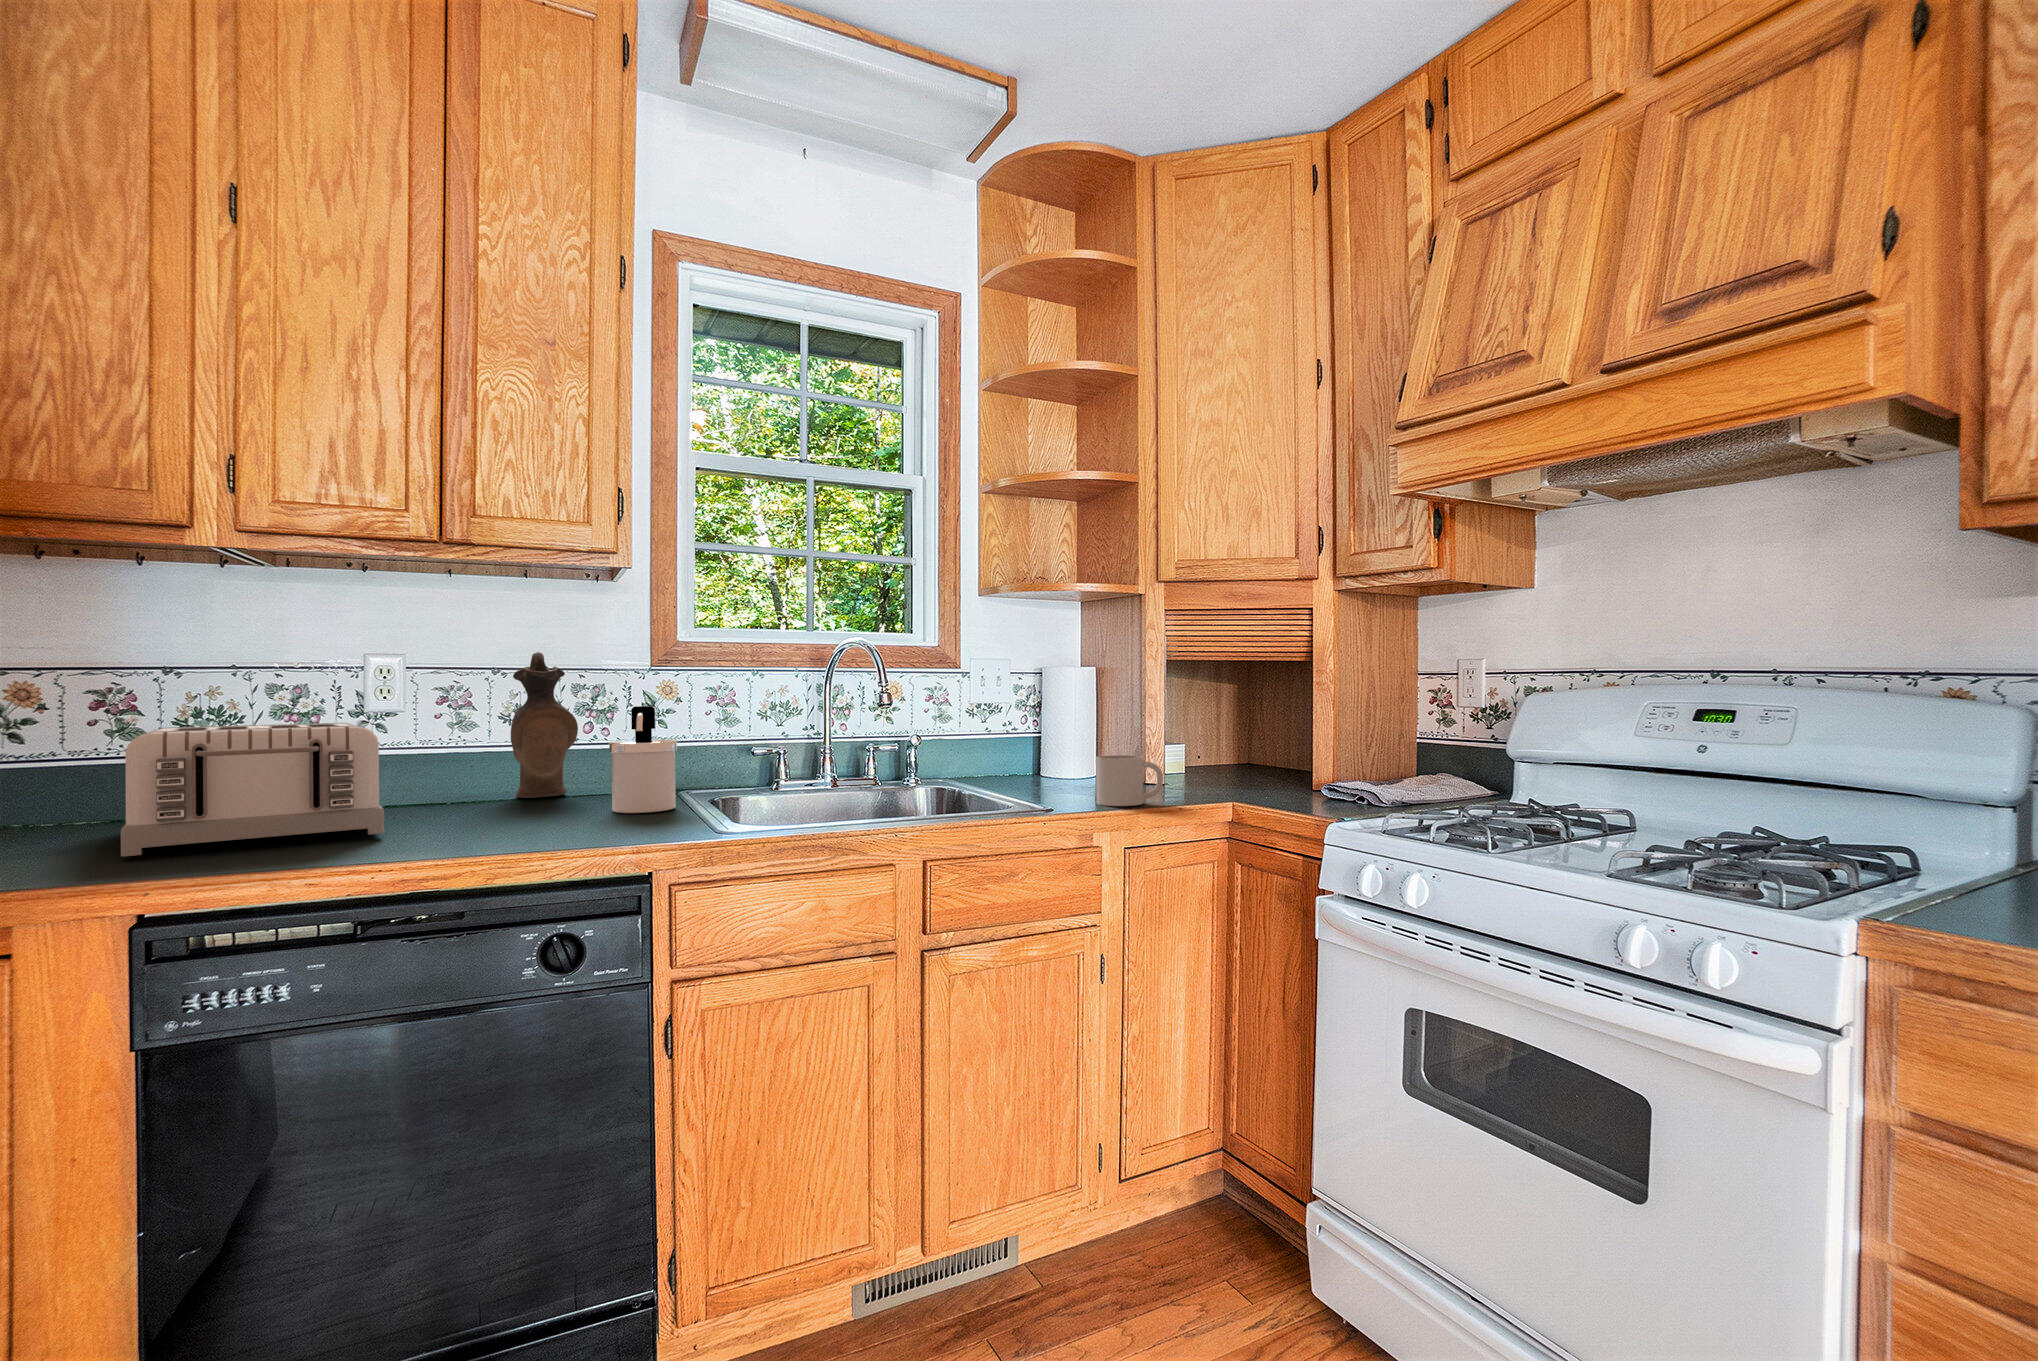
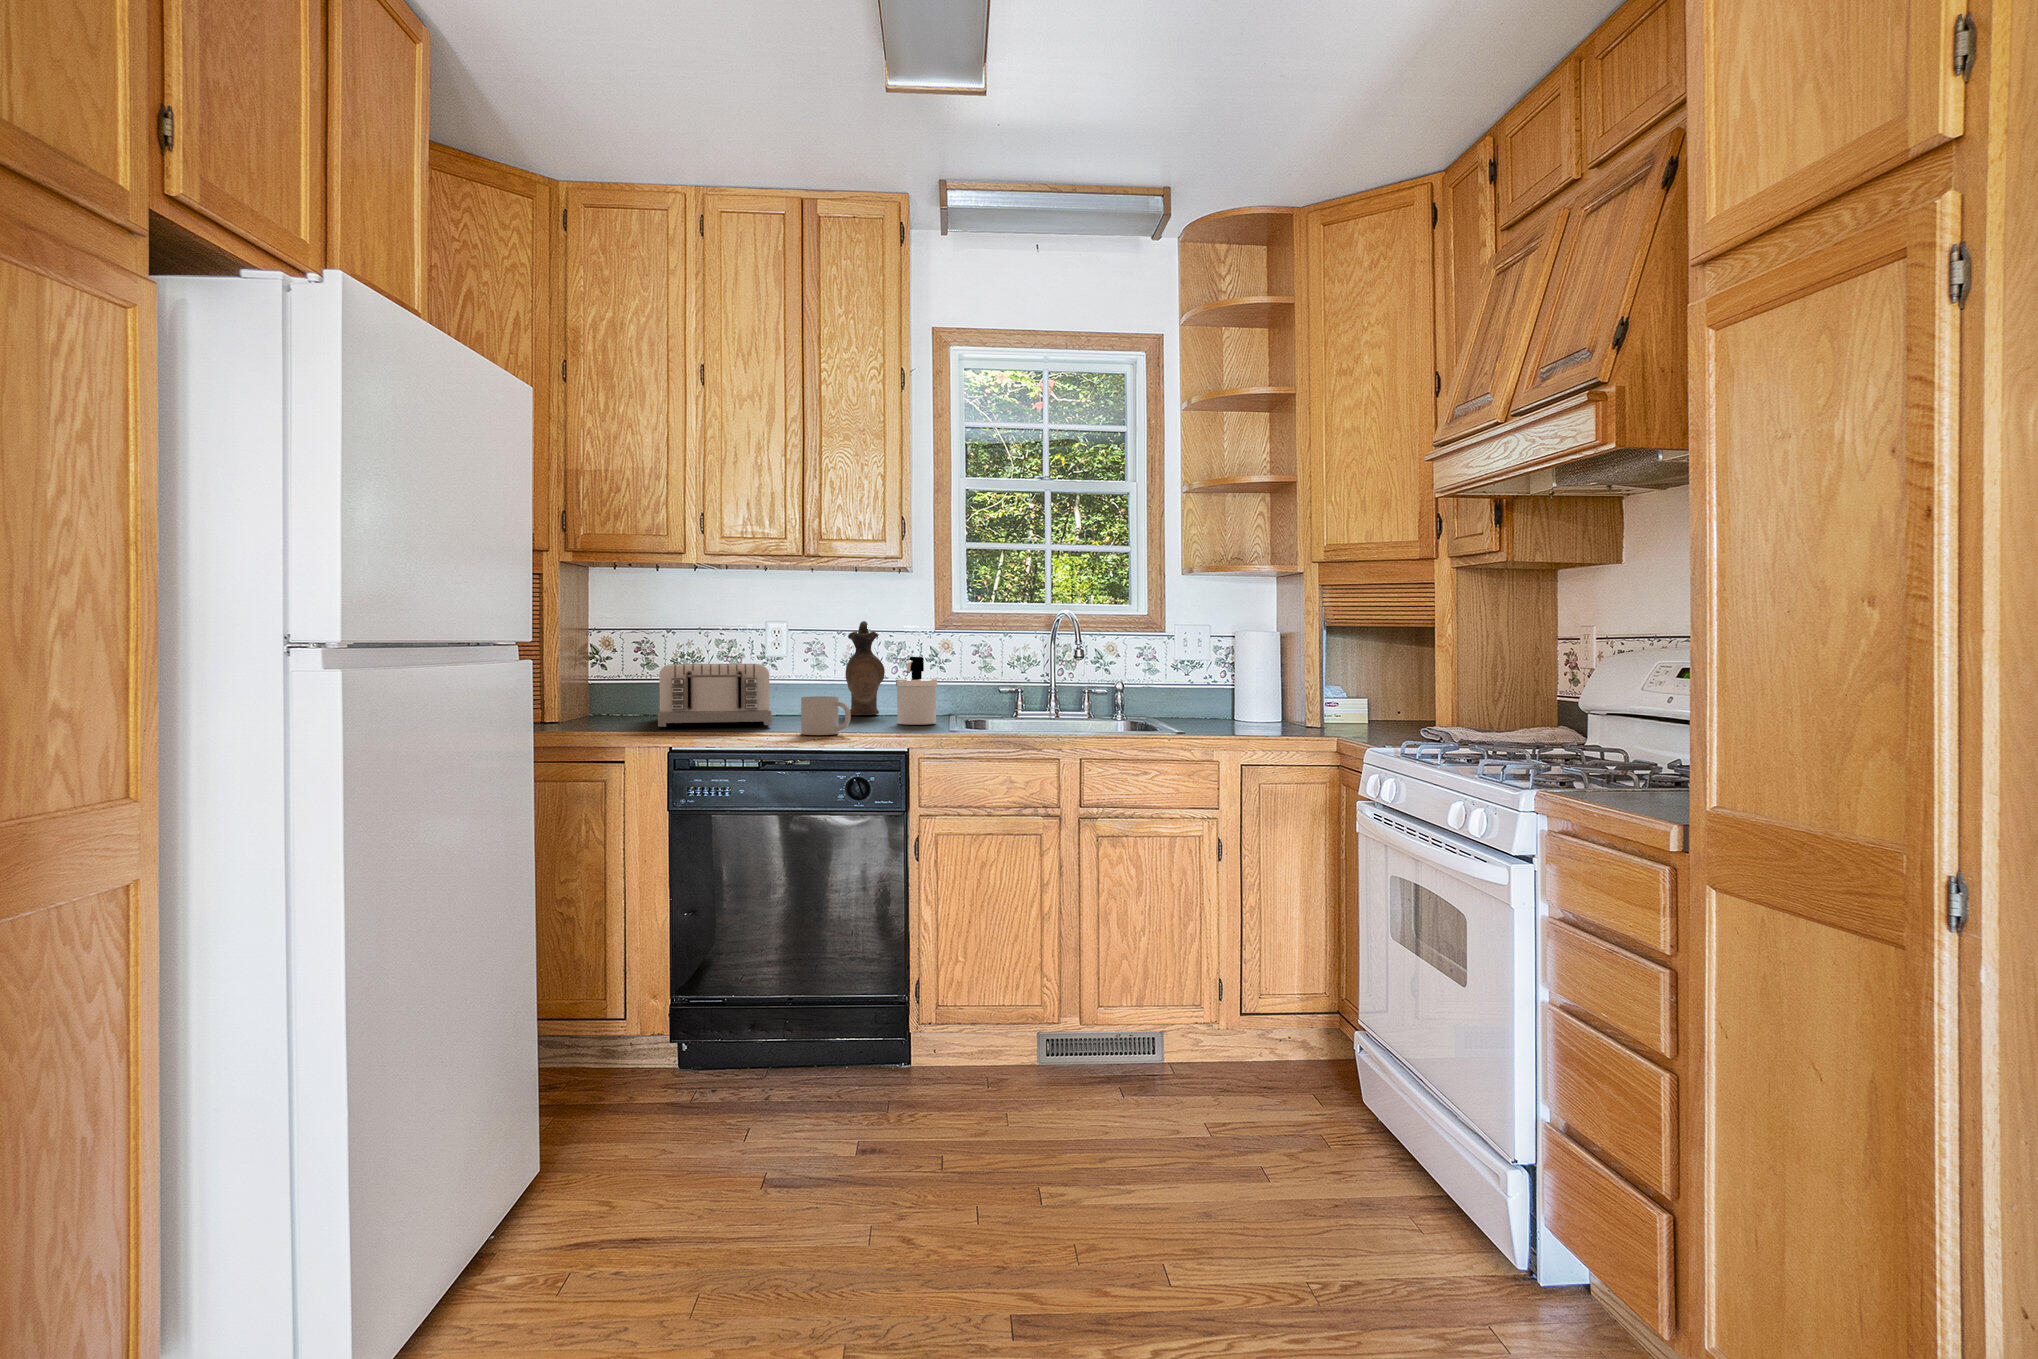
mug: present [1096,755,1163,806] -> present [801,696,851,735]

